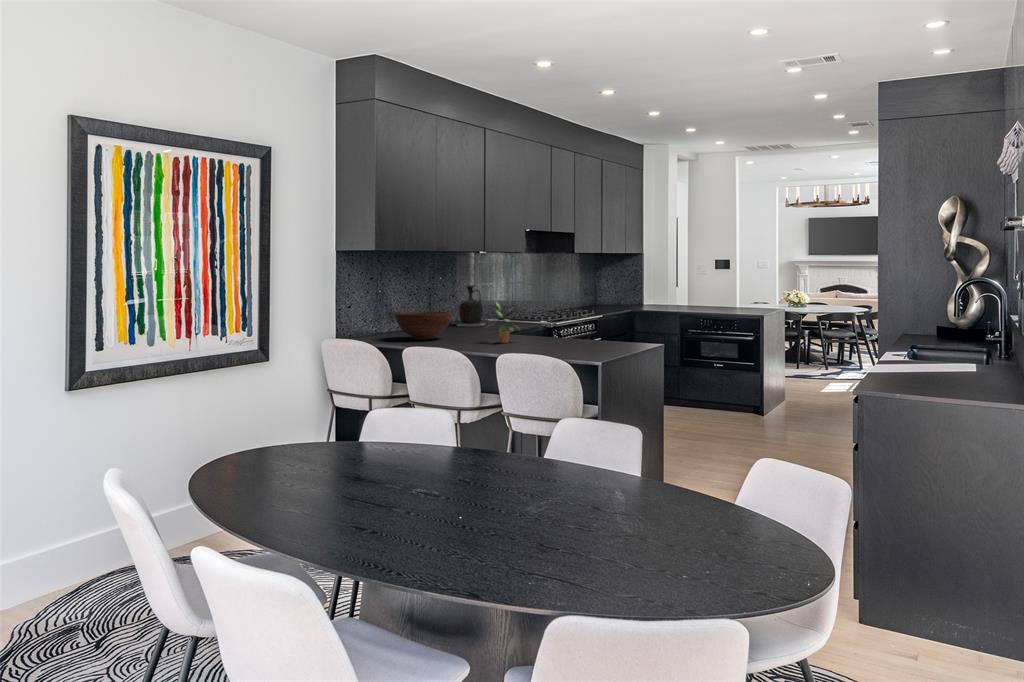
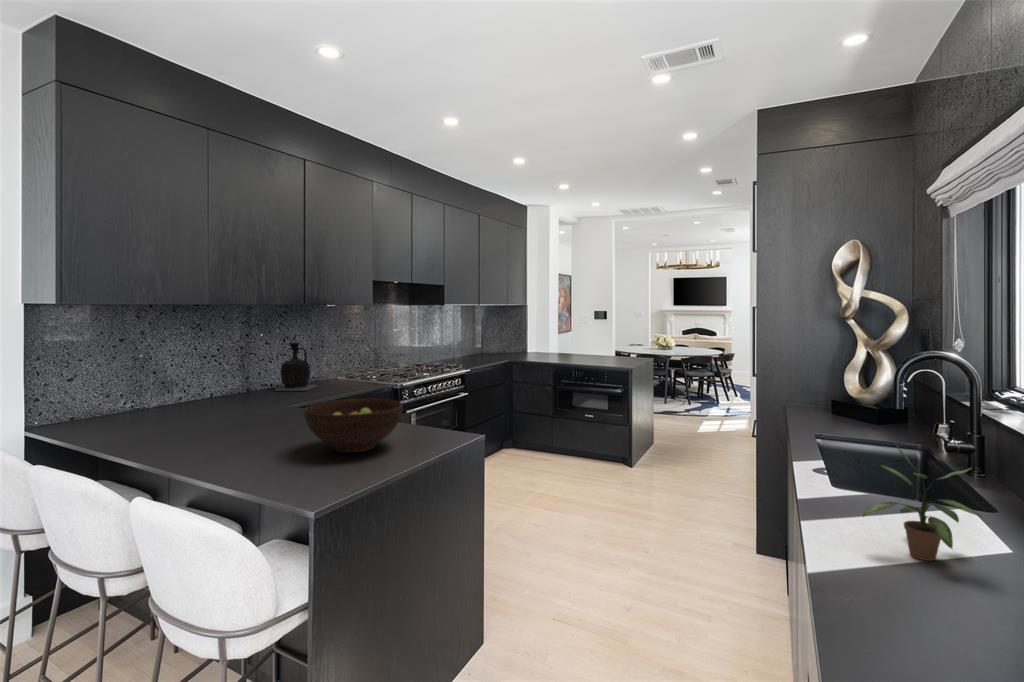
potted plant: present [496,302,517,343] -> present [863,446,982,561]
fruit bowl: present [395,312,452,340] -> present [304,398,403,453]

